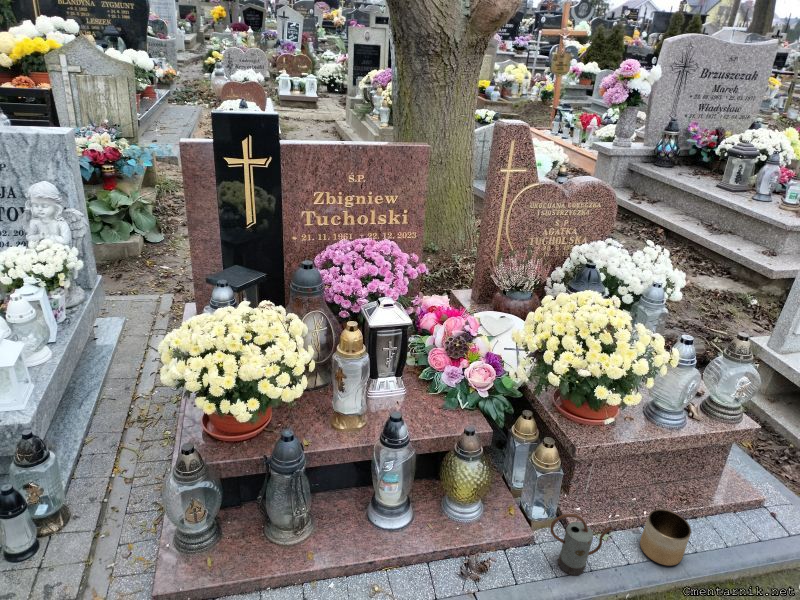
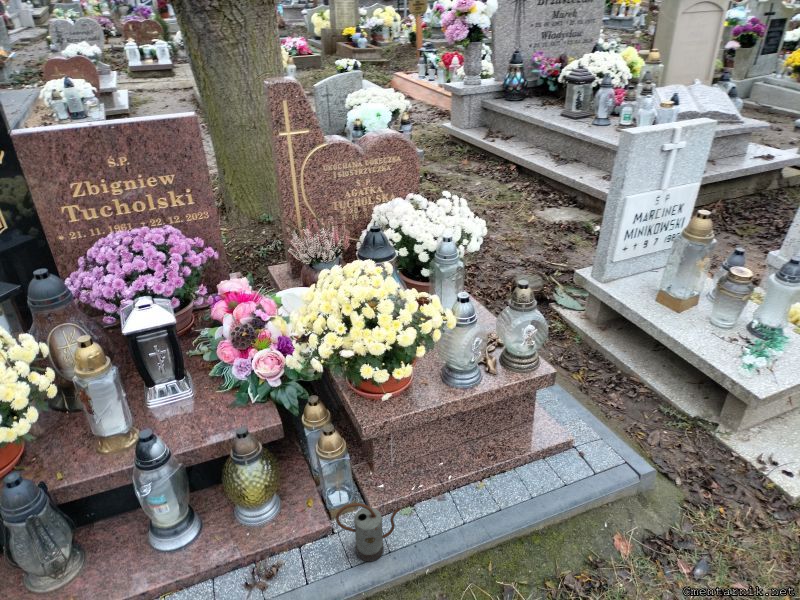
planter: present [640,509,691,566] -> none [444,474,487,531]

